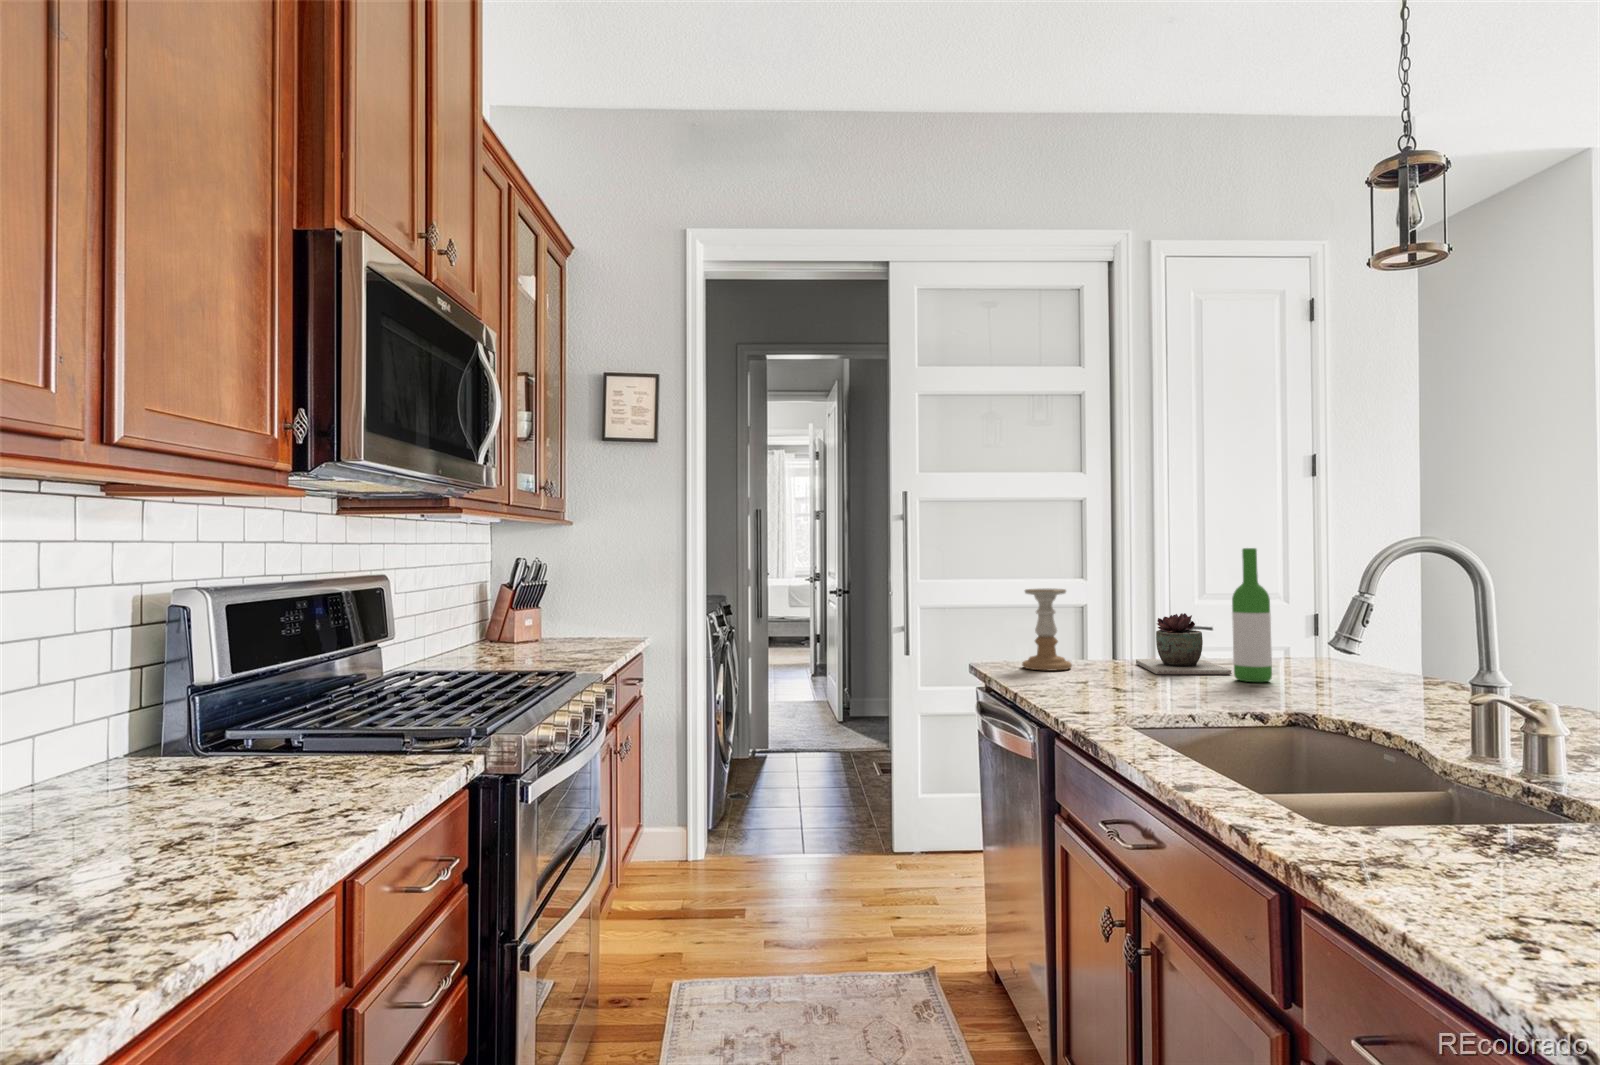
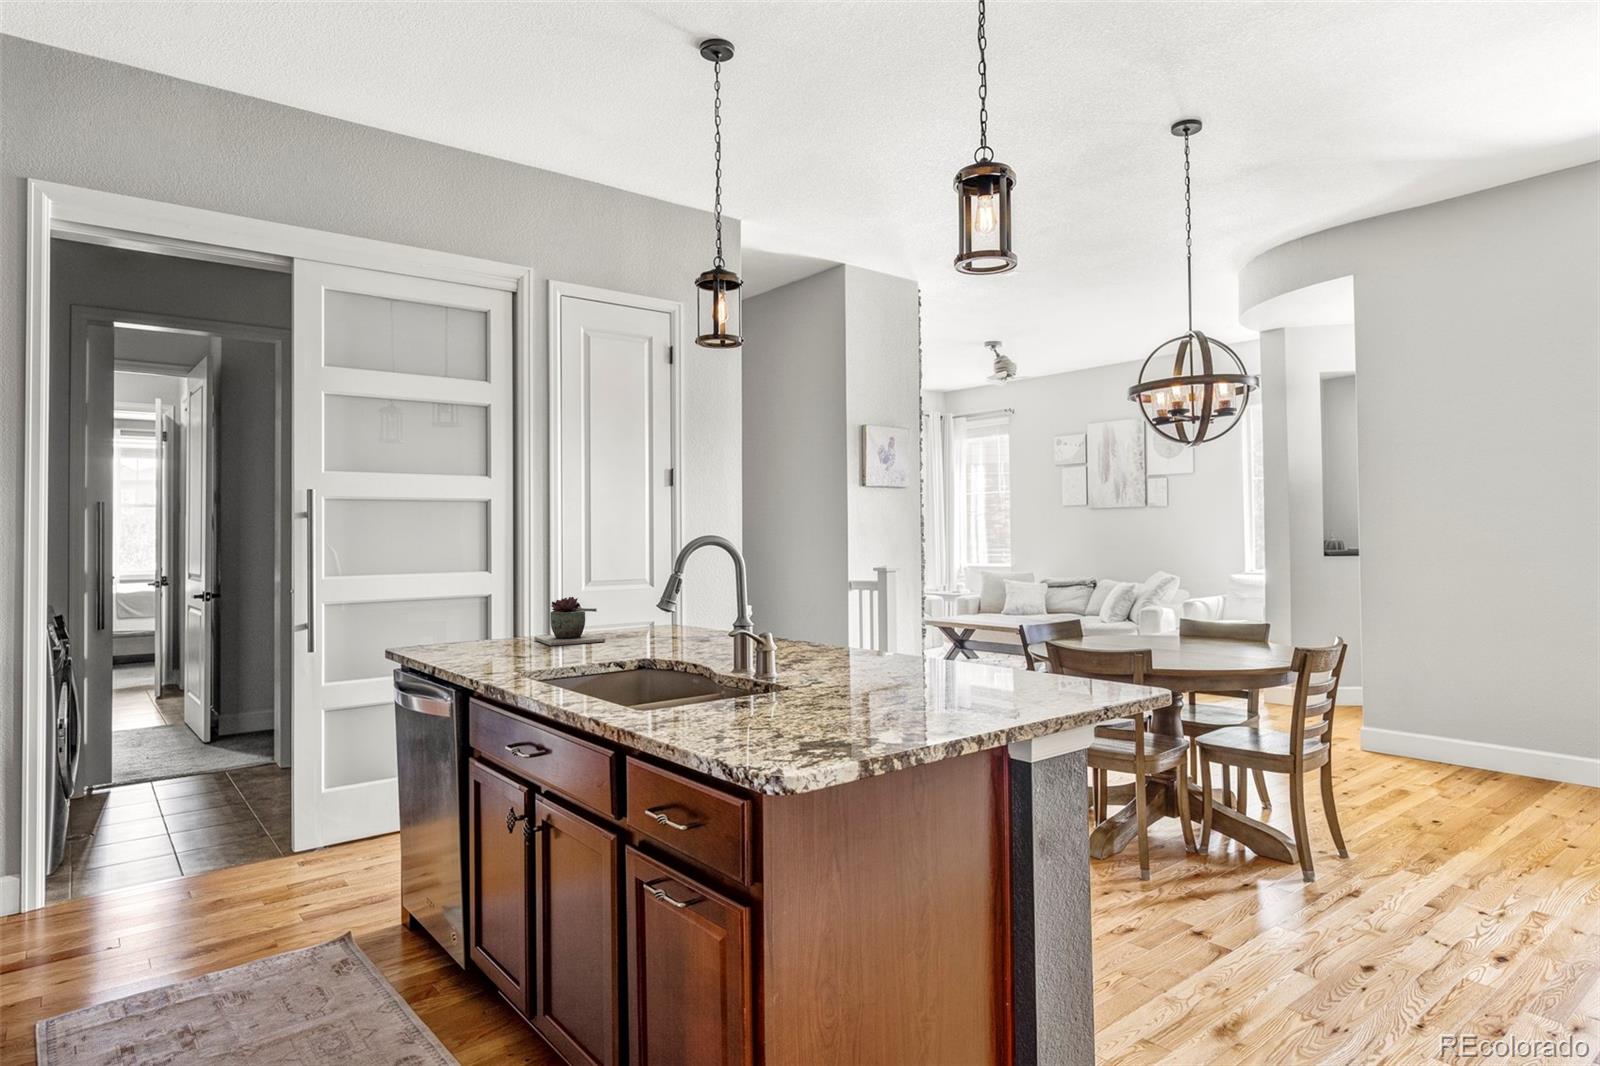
wine bottle: present [1232,548,1272,682] -> none [606,545,632,645]
candle holder: present [1022,589,1072,671] -> none [438,580,482,650]

